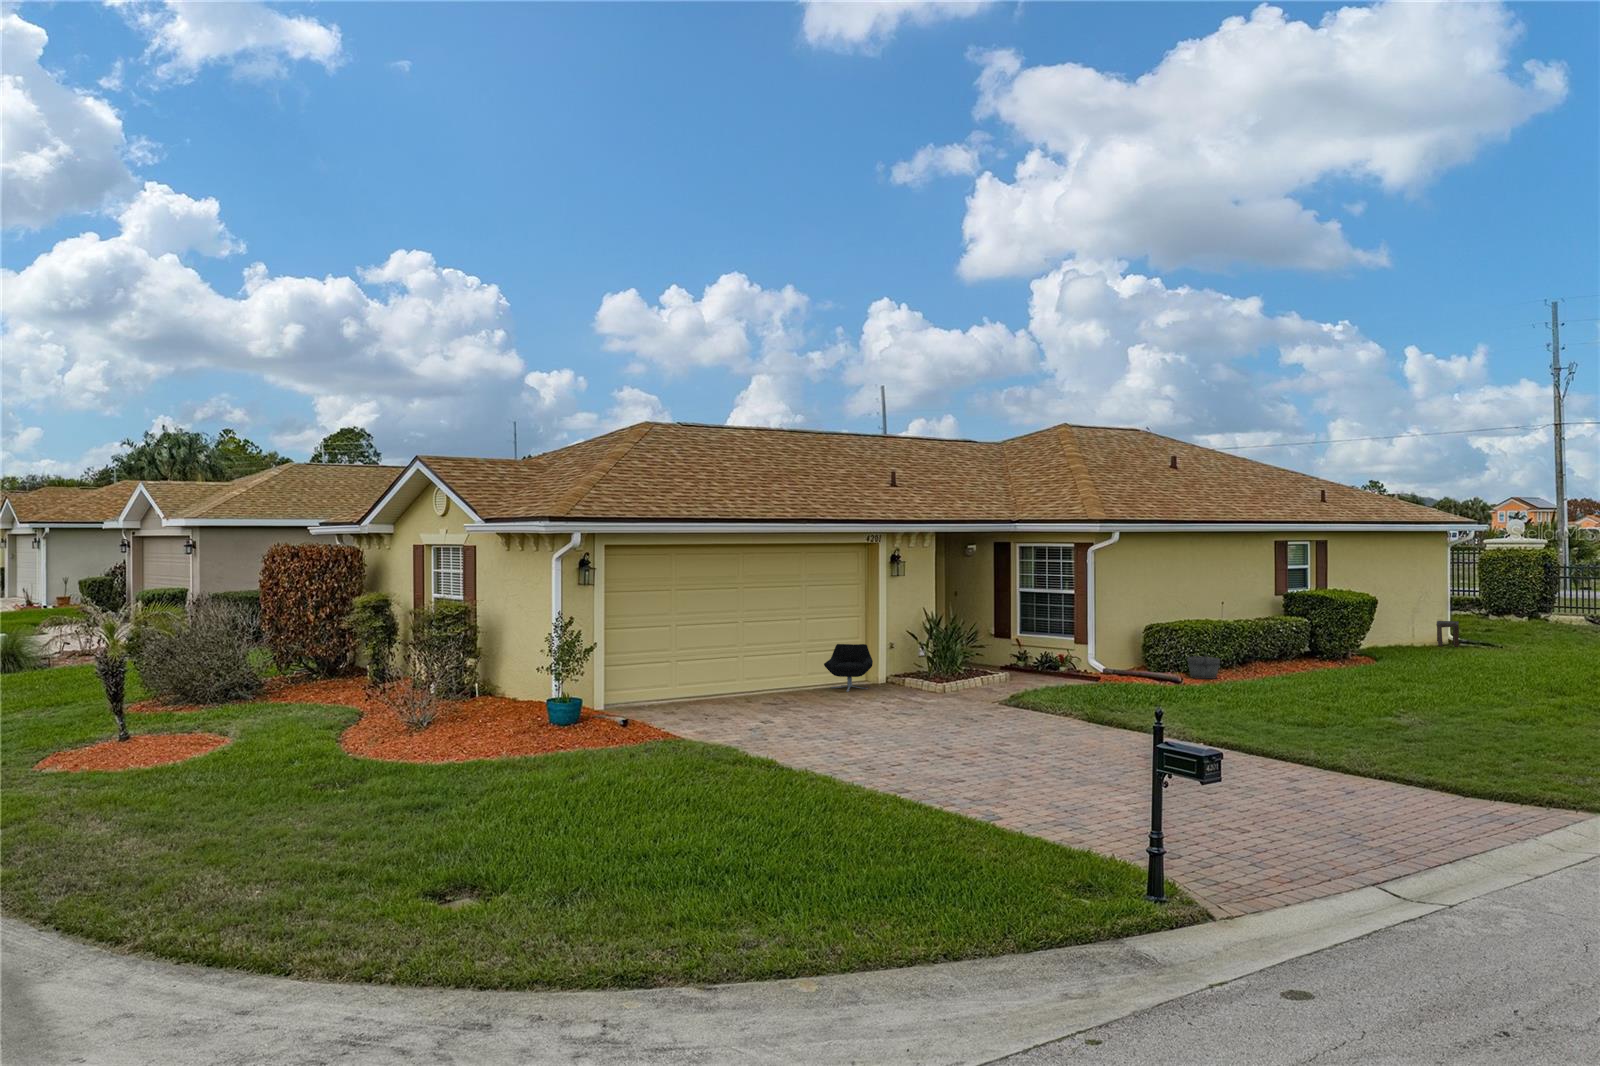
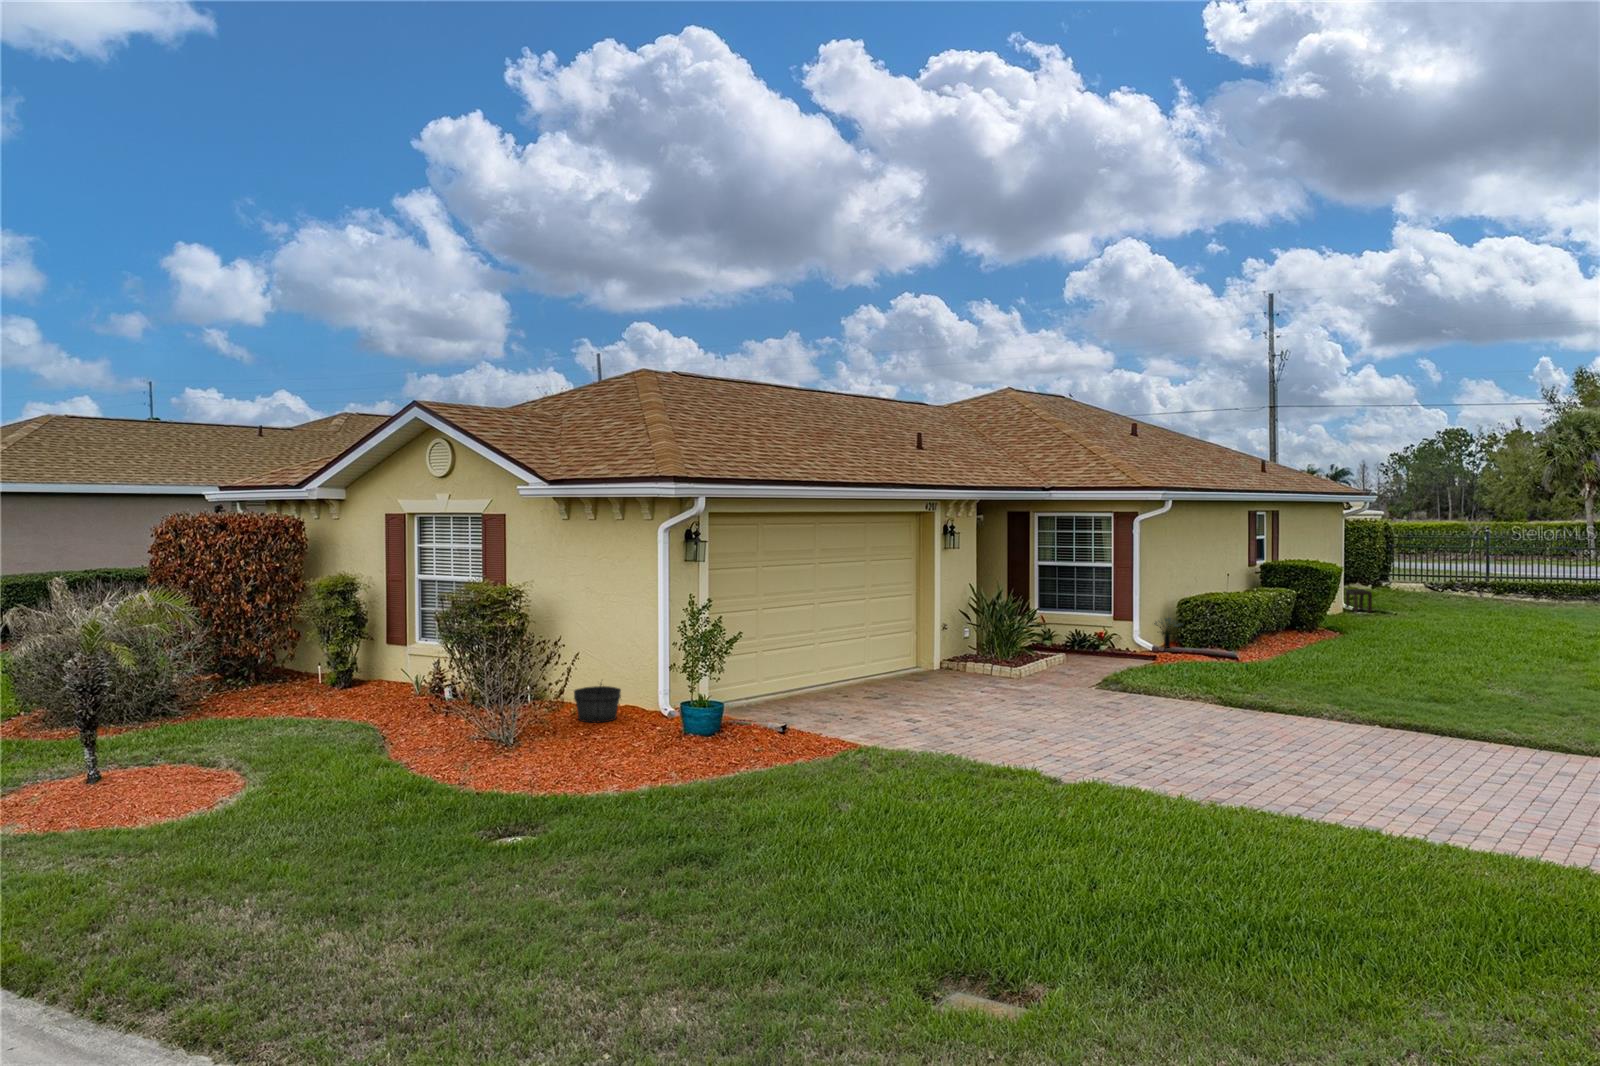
potted plant: none [1125,643,1154,674] -> present [1154,618,1182,648]
lounge chair: present [824,644,873,692] -> none [896,625,953,678]
wooden bucket: present [1188,656,1220,679] -> present [574,684,621,722]

